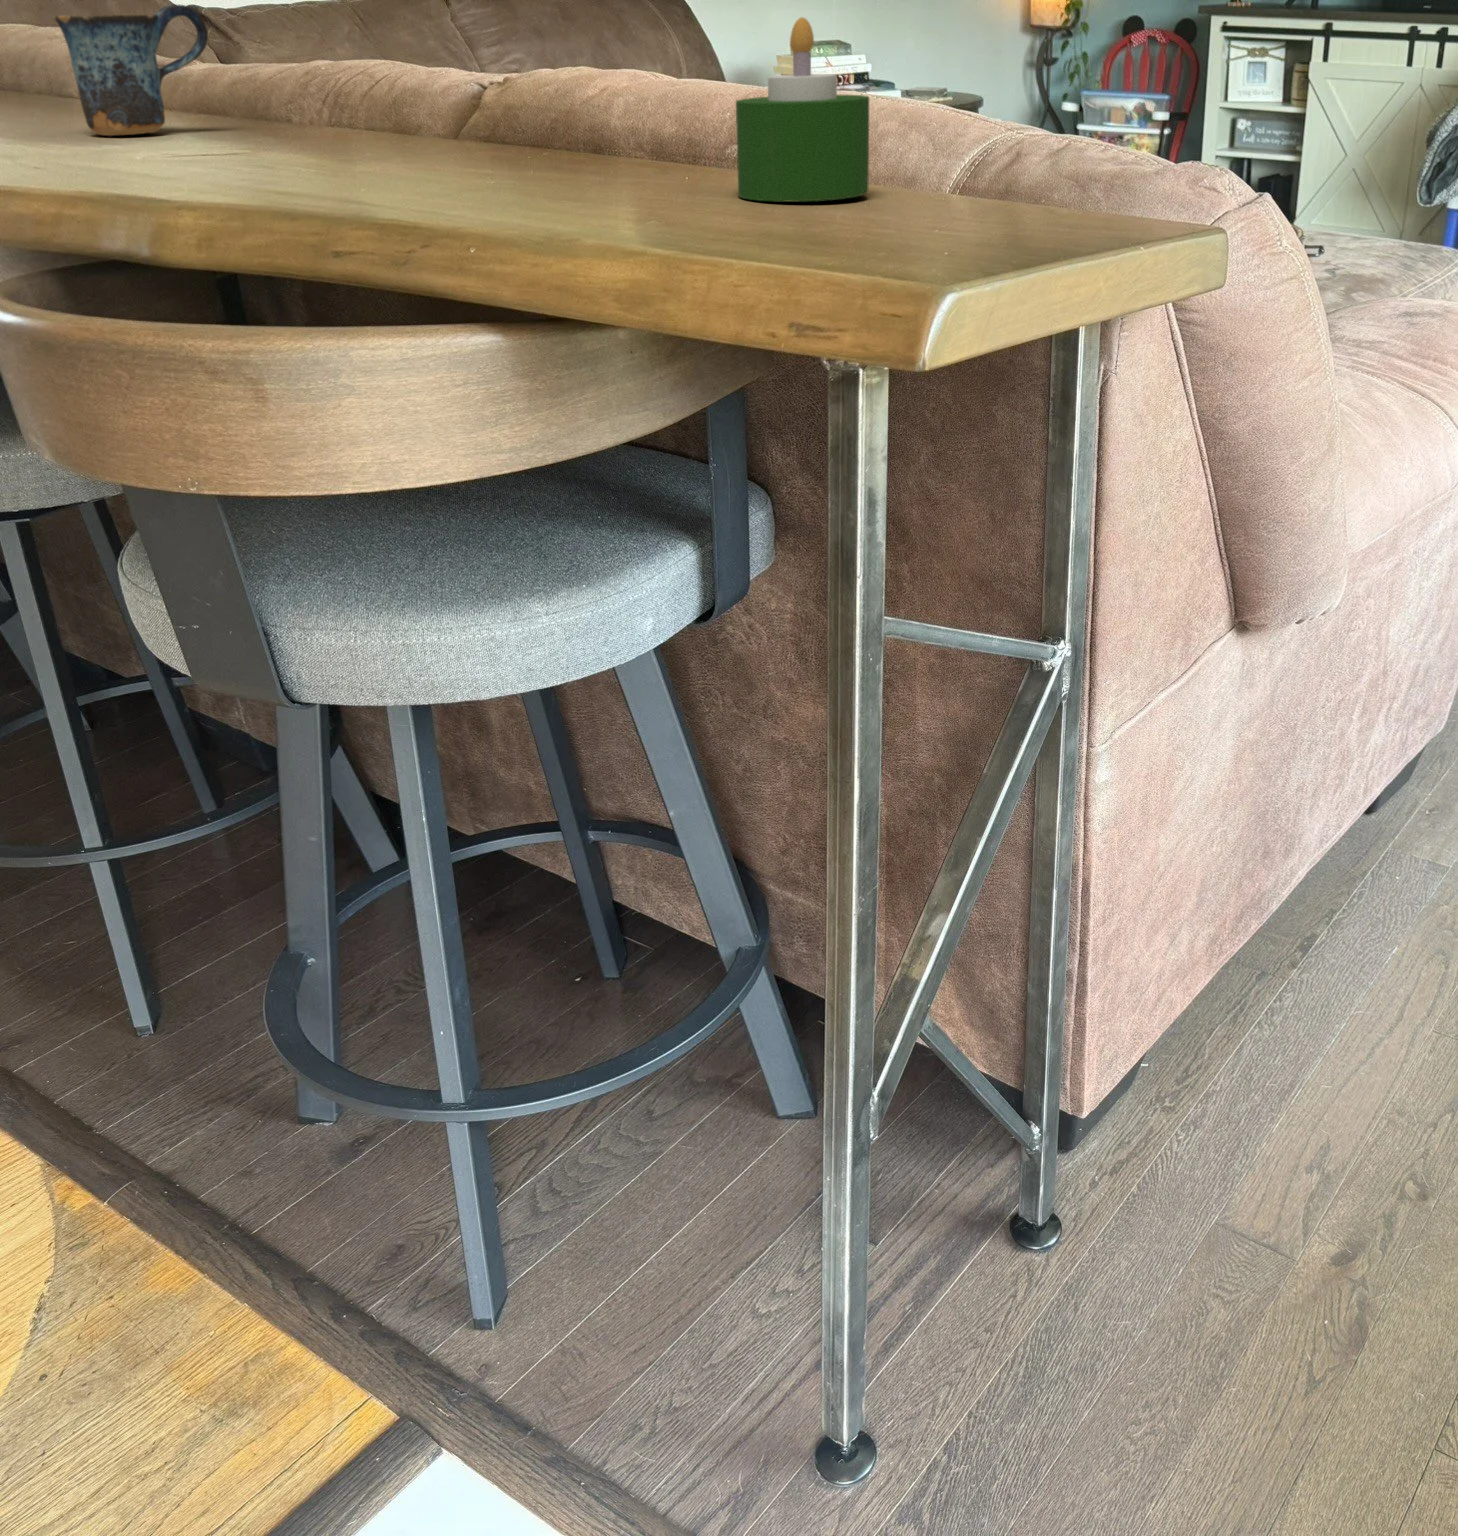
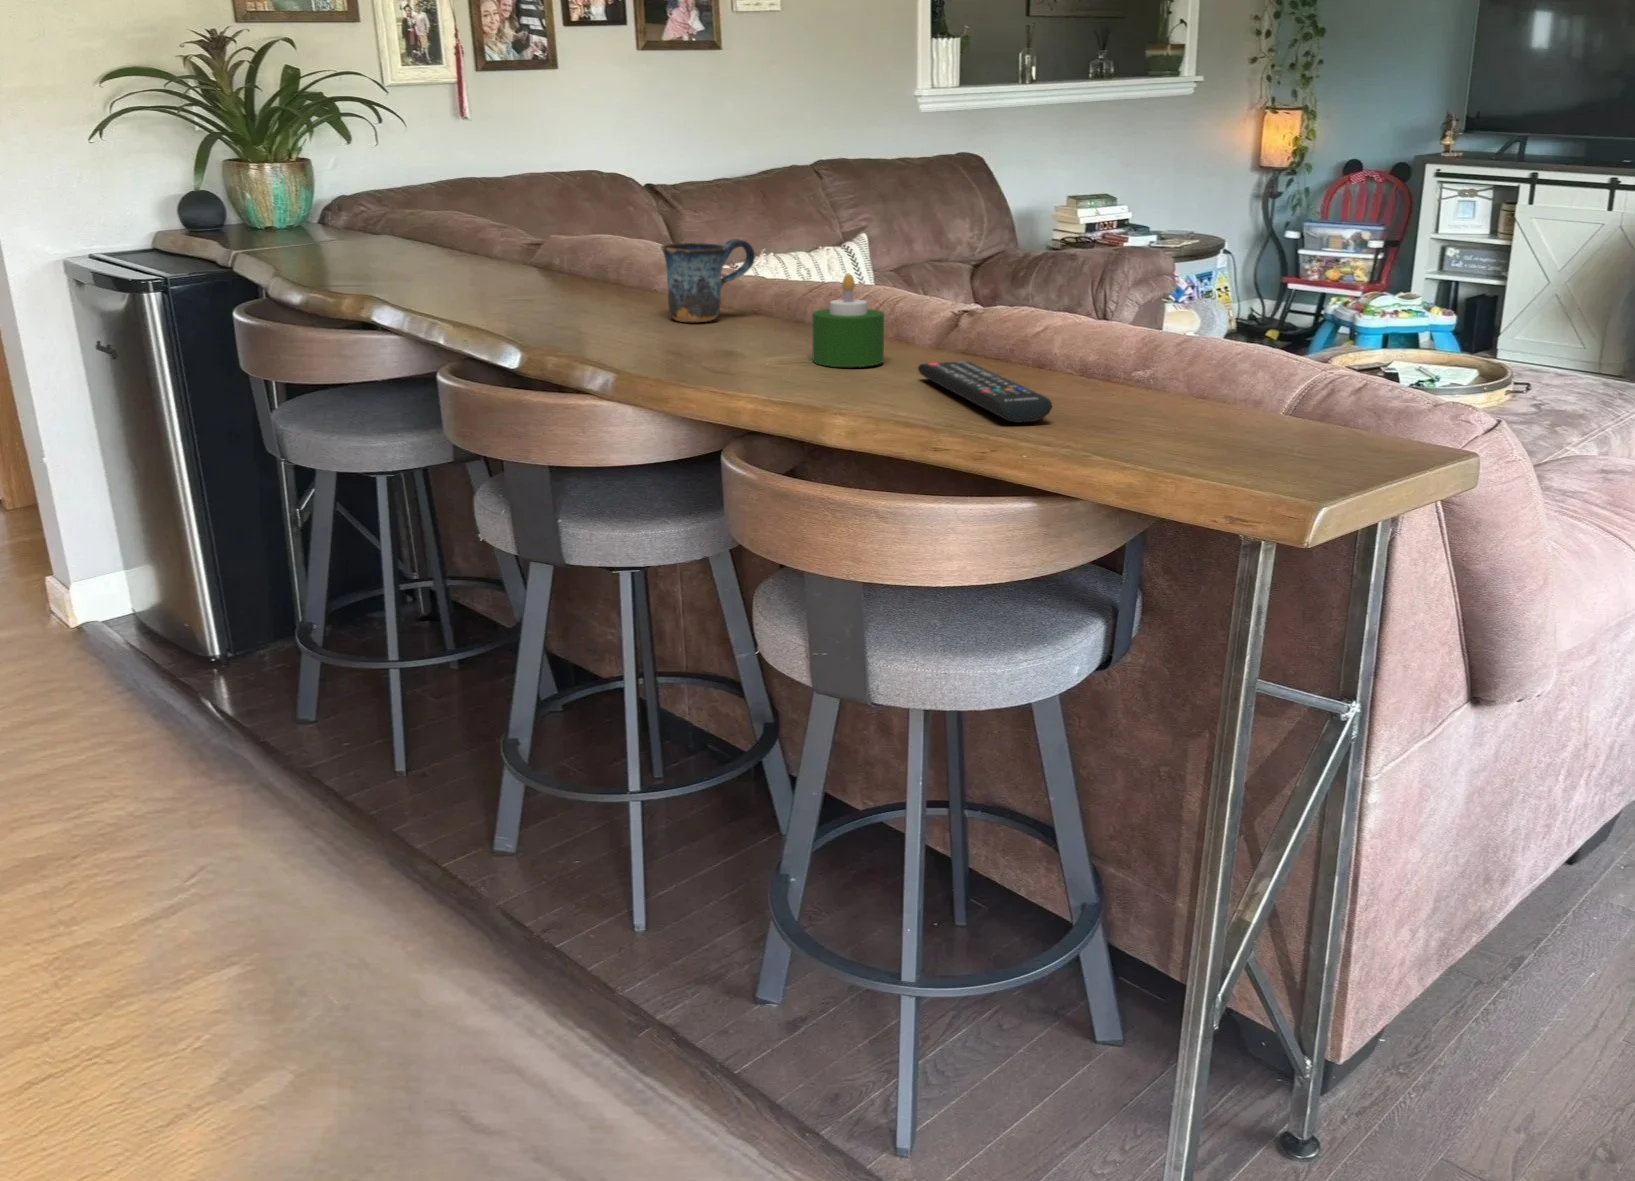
candle: present [736,17,869,201] -> present [812,273,884,367]
remote control: none [382,141,542,207] -> present [918,361,1052,423]

